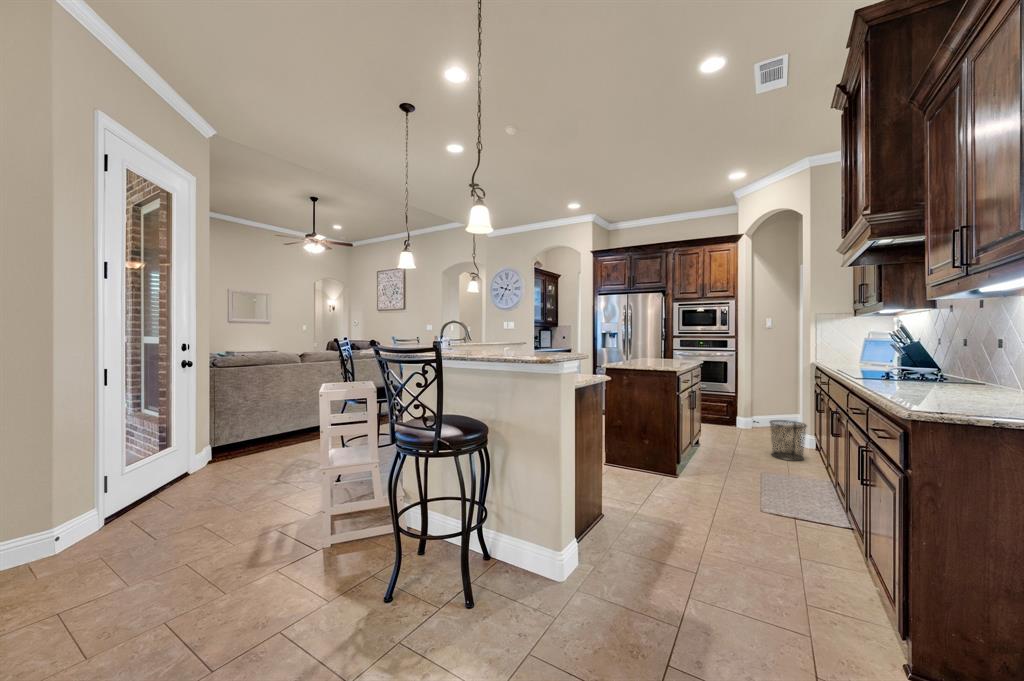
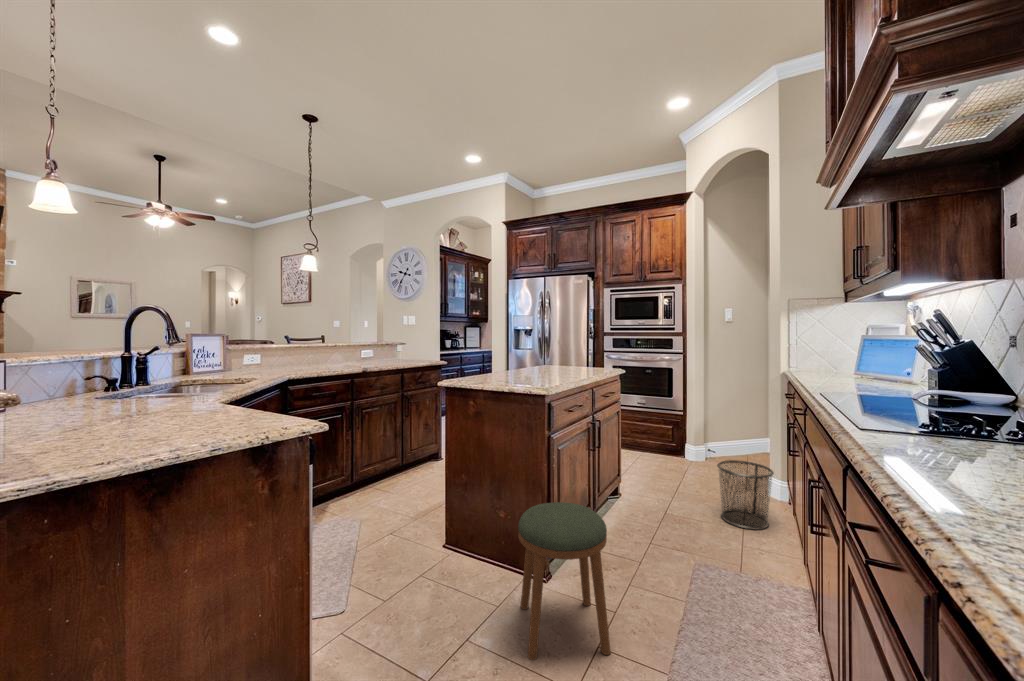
stool: none [669,428,727,500] -> present [518,502,611,660]

